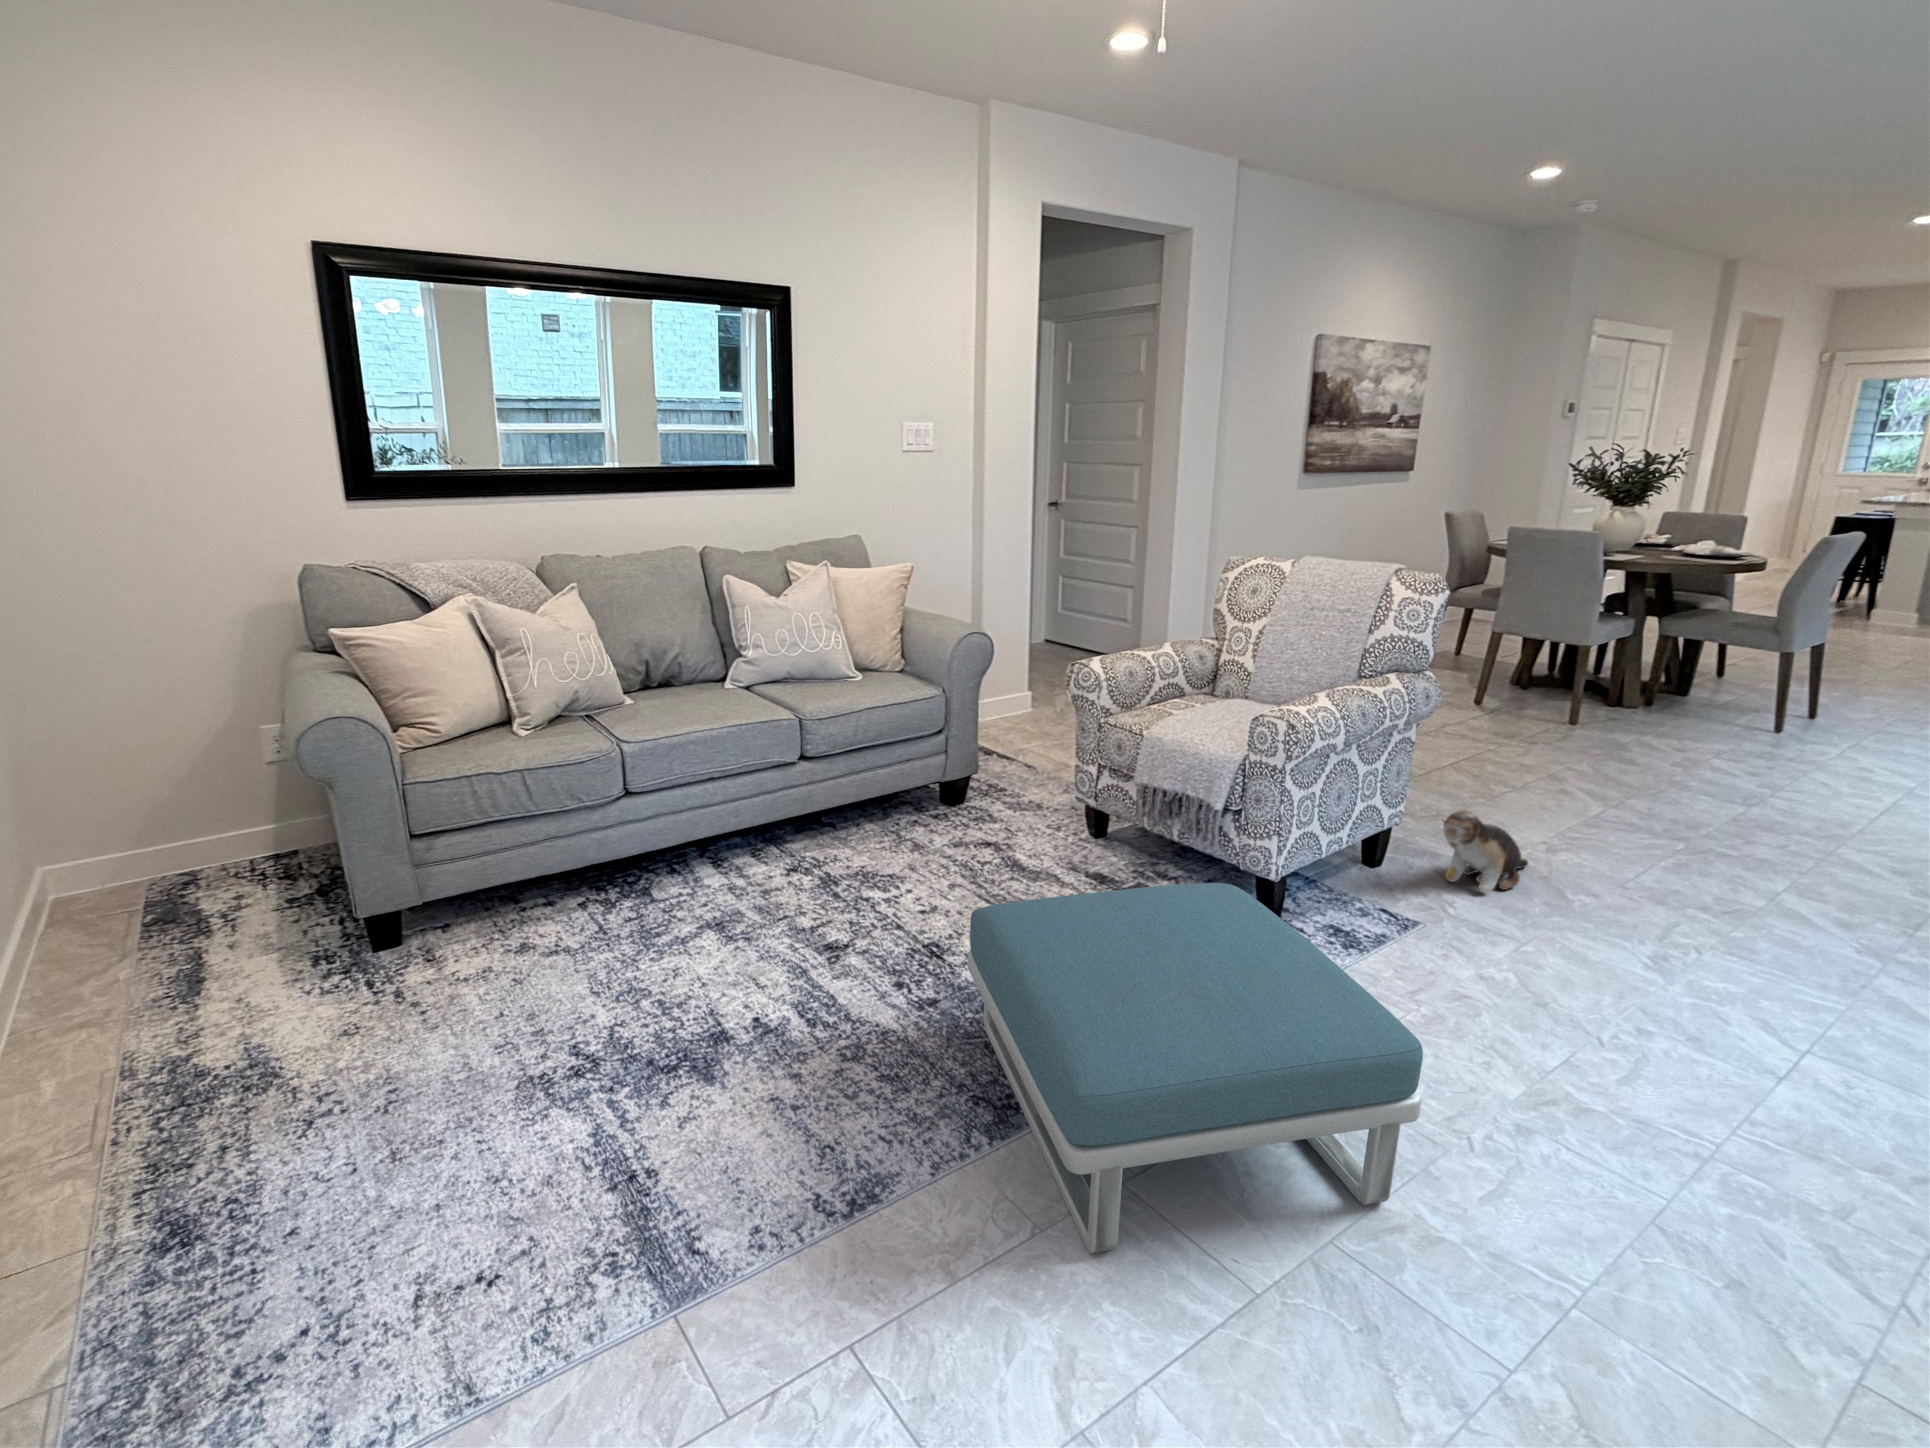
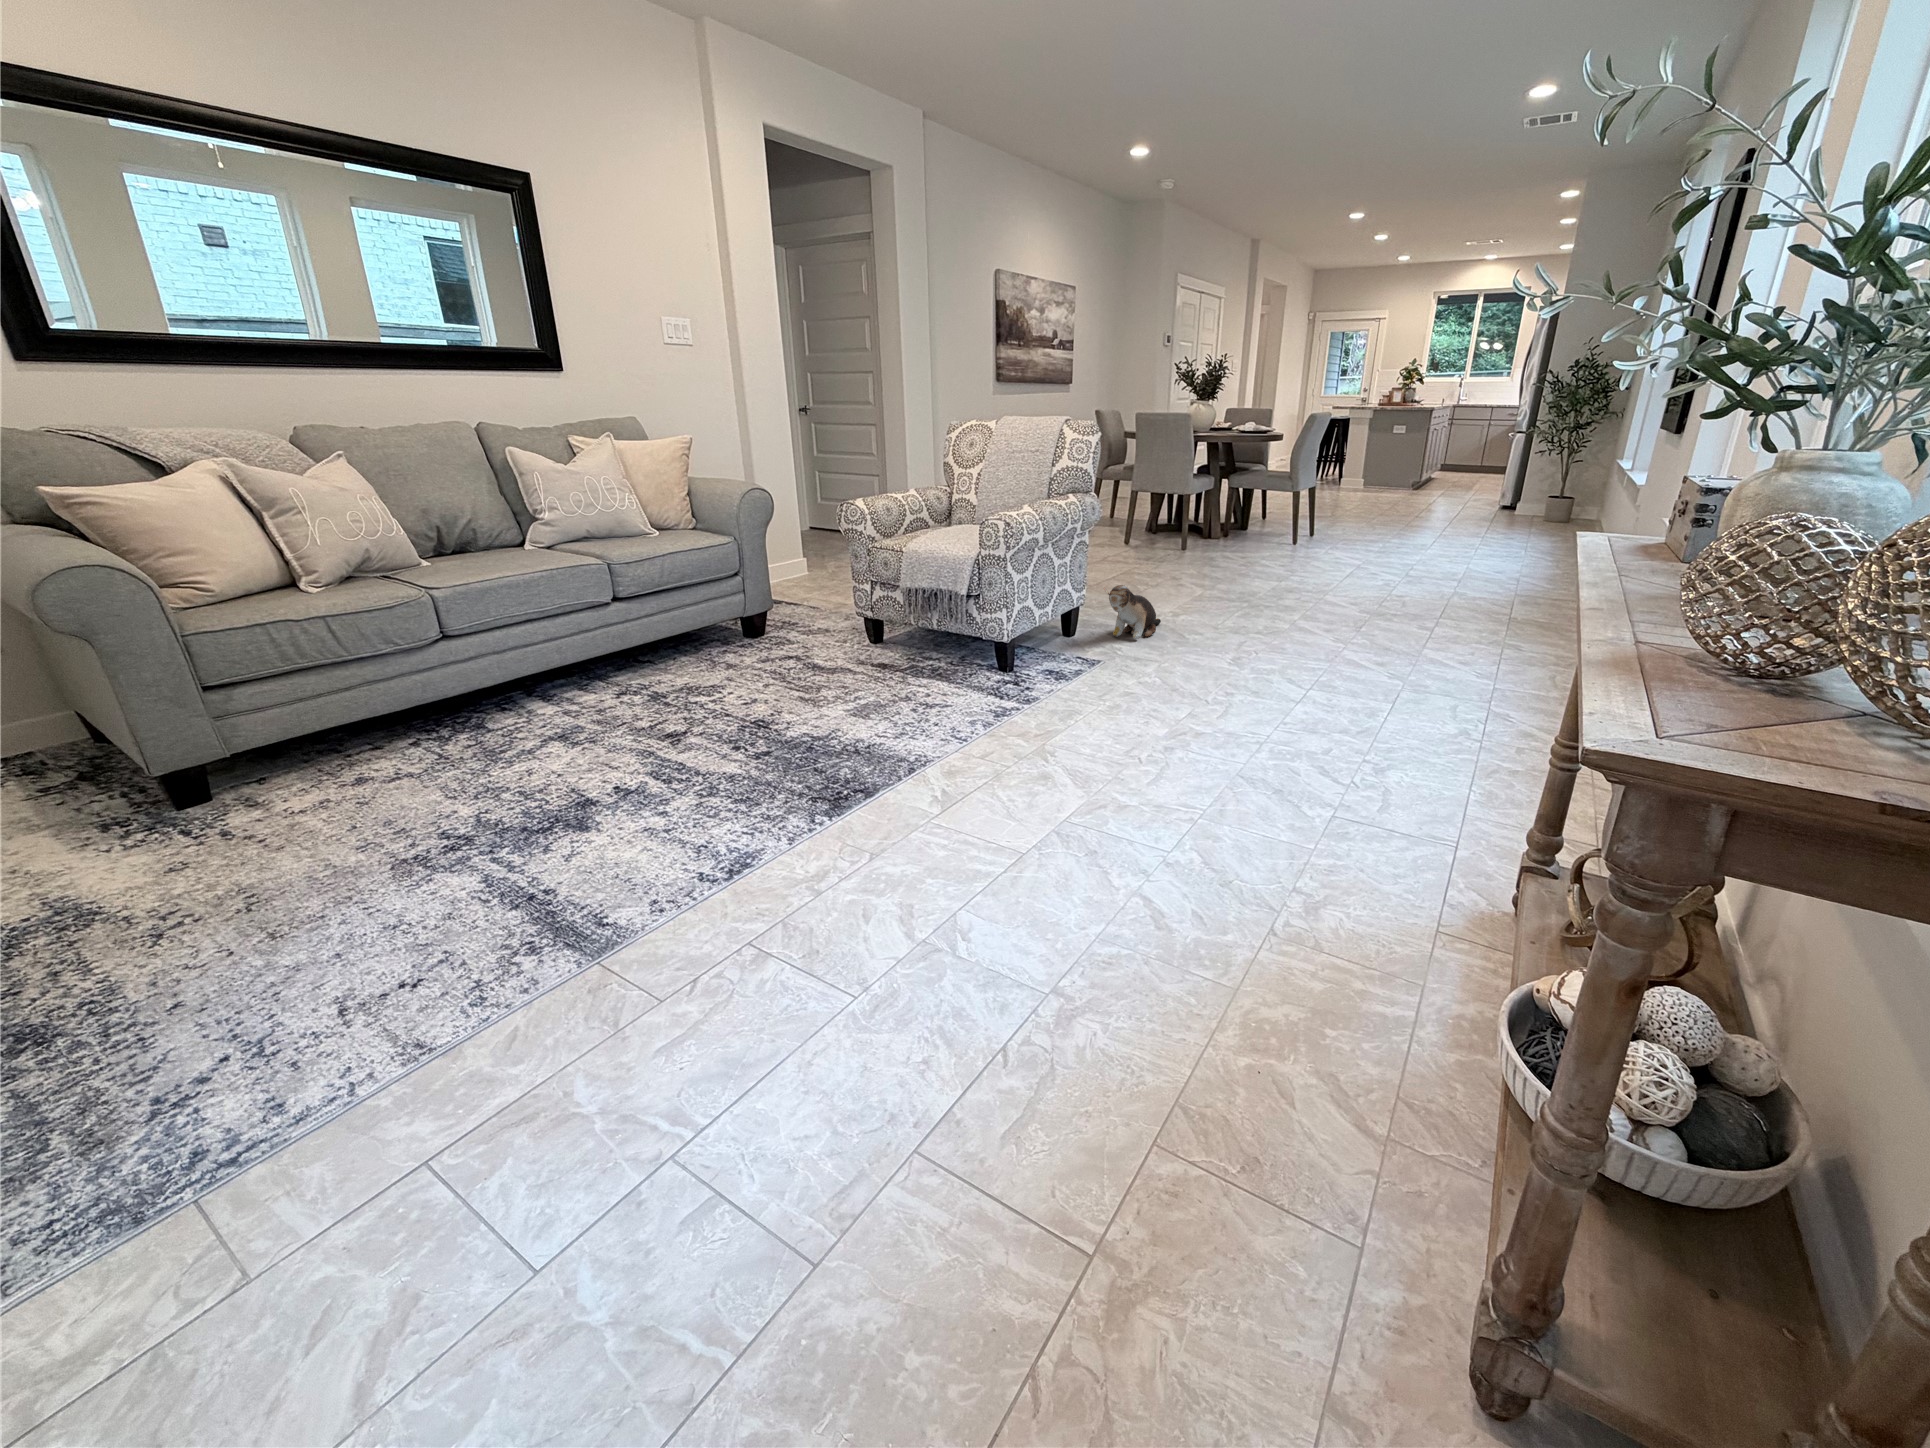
footstool: present [967,883,1423,1253] -> none [791,630,1102,853]

